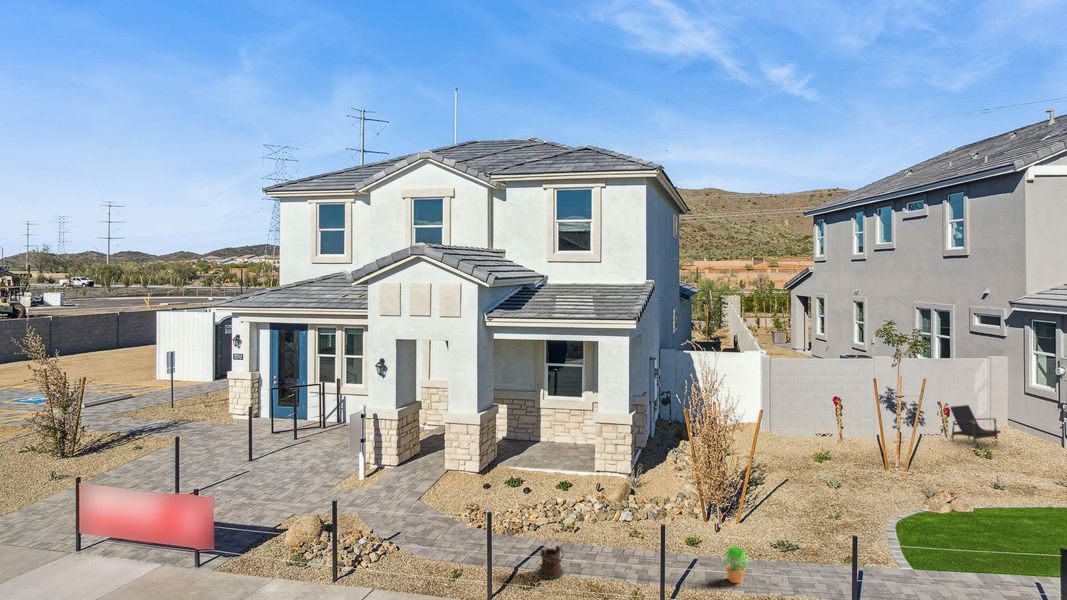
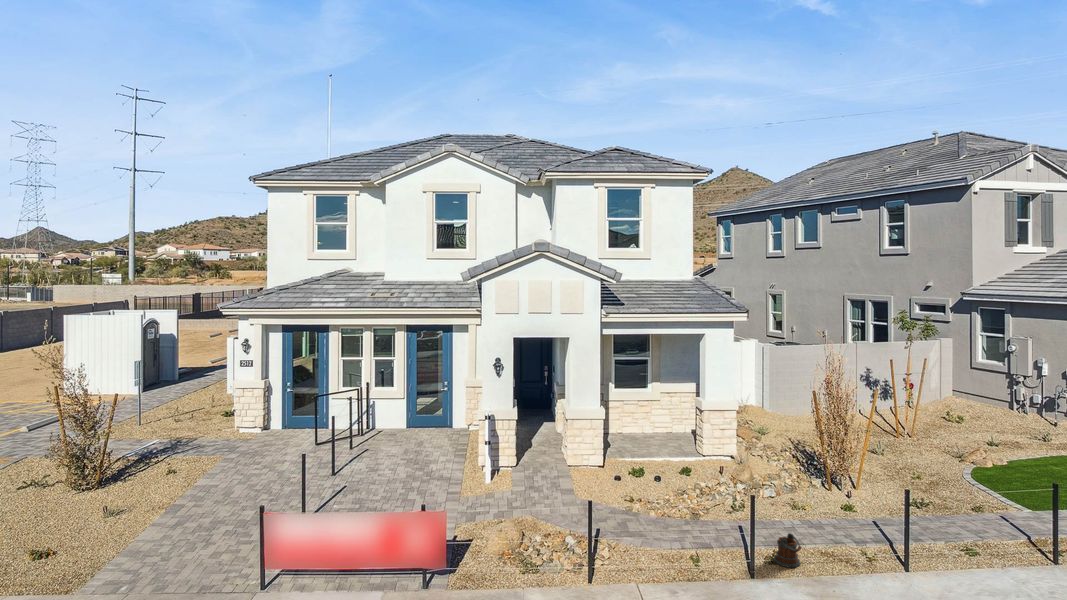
lounge chair: present [950,405,1000,448] -> none [919,378,960,413]
potted plant: present [723,546,747,583] -> none [928,514,955,548]

